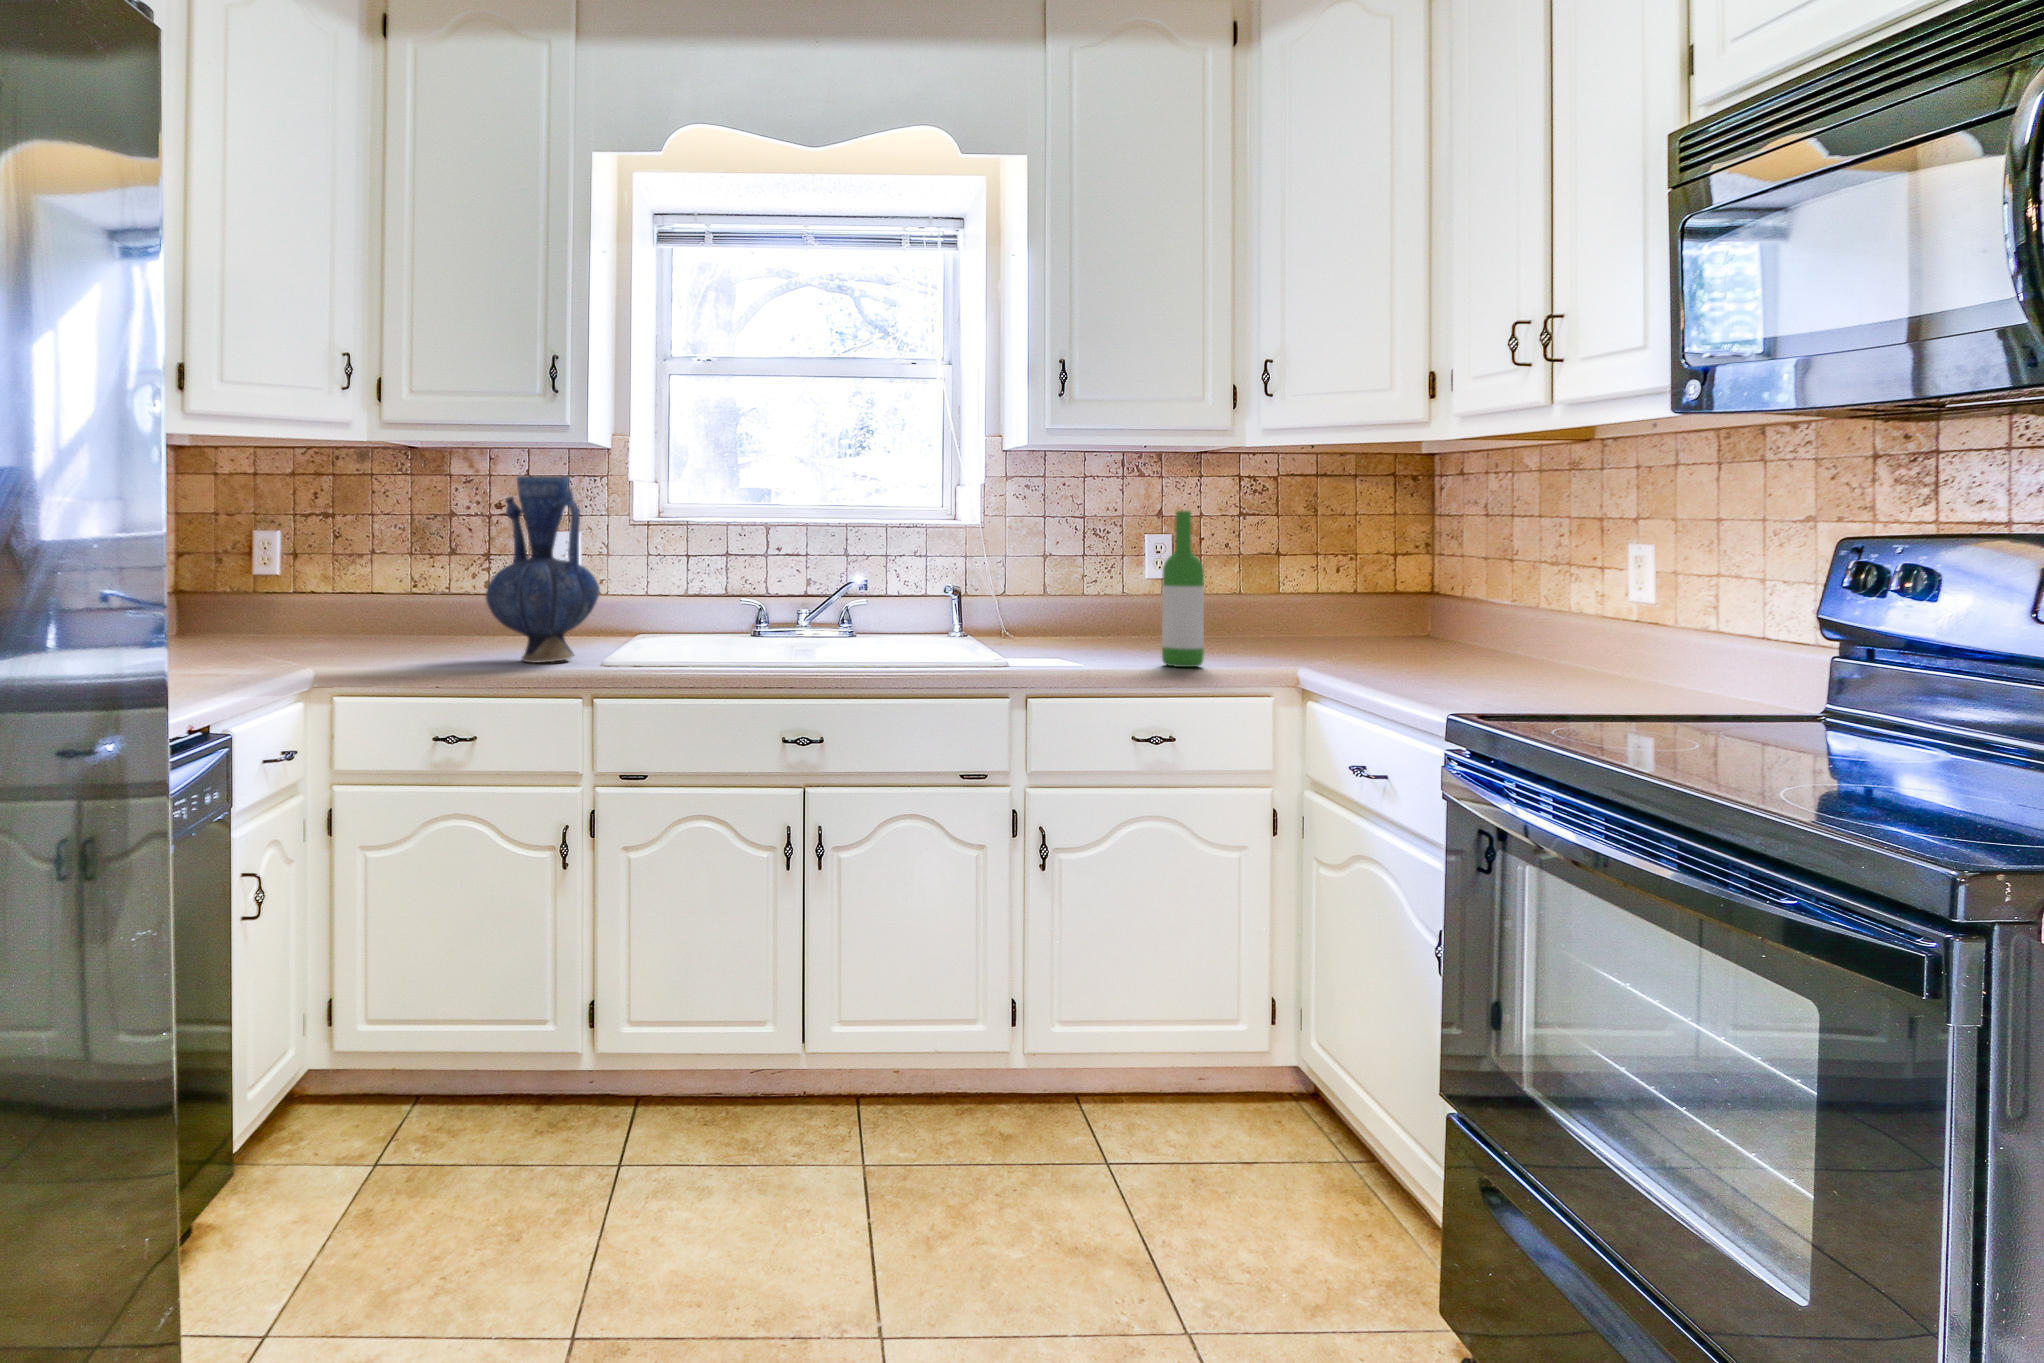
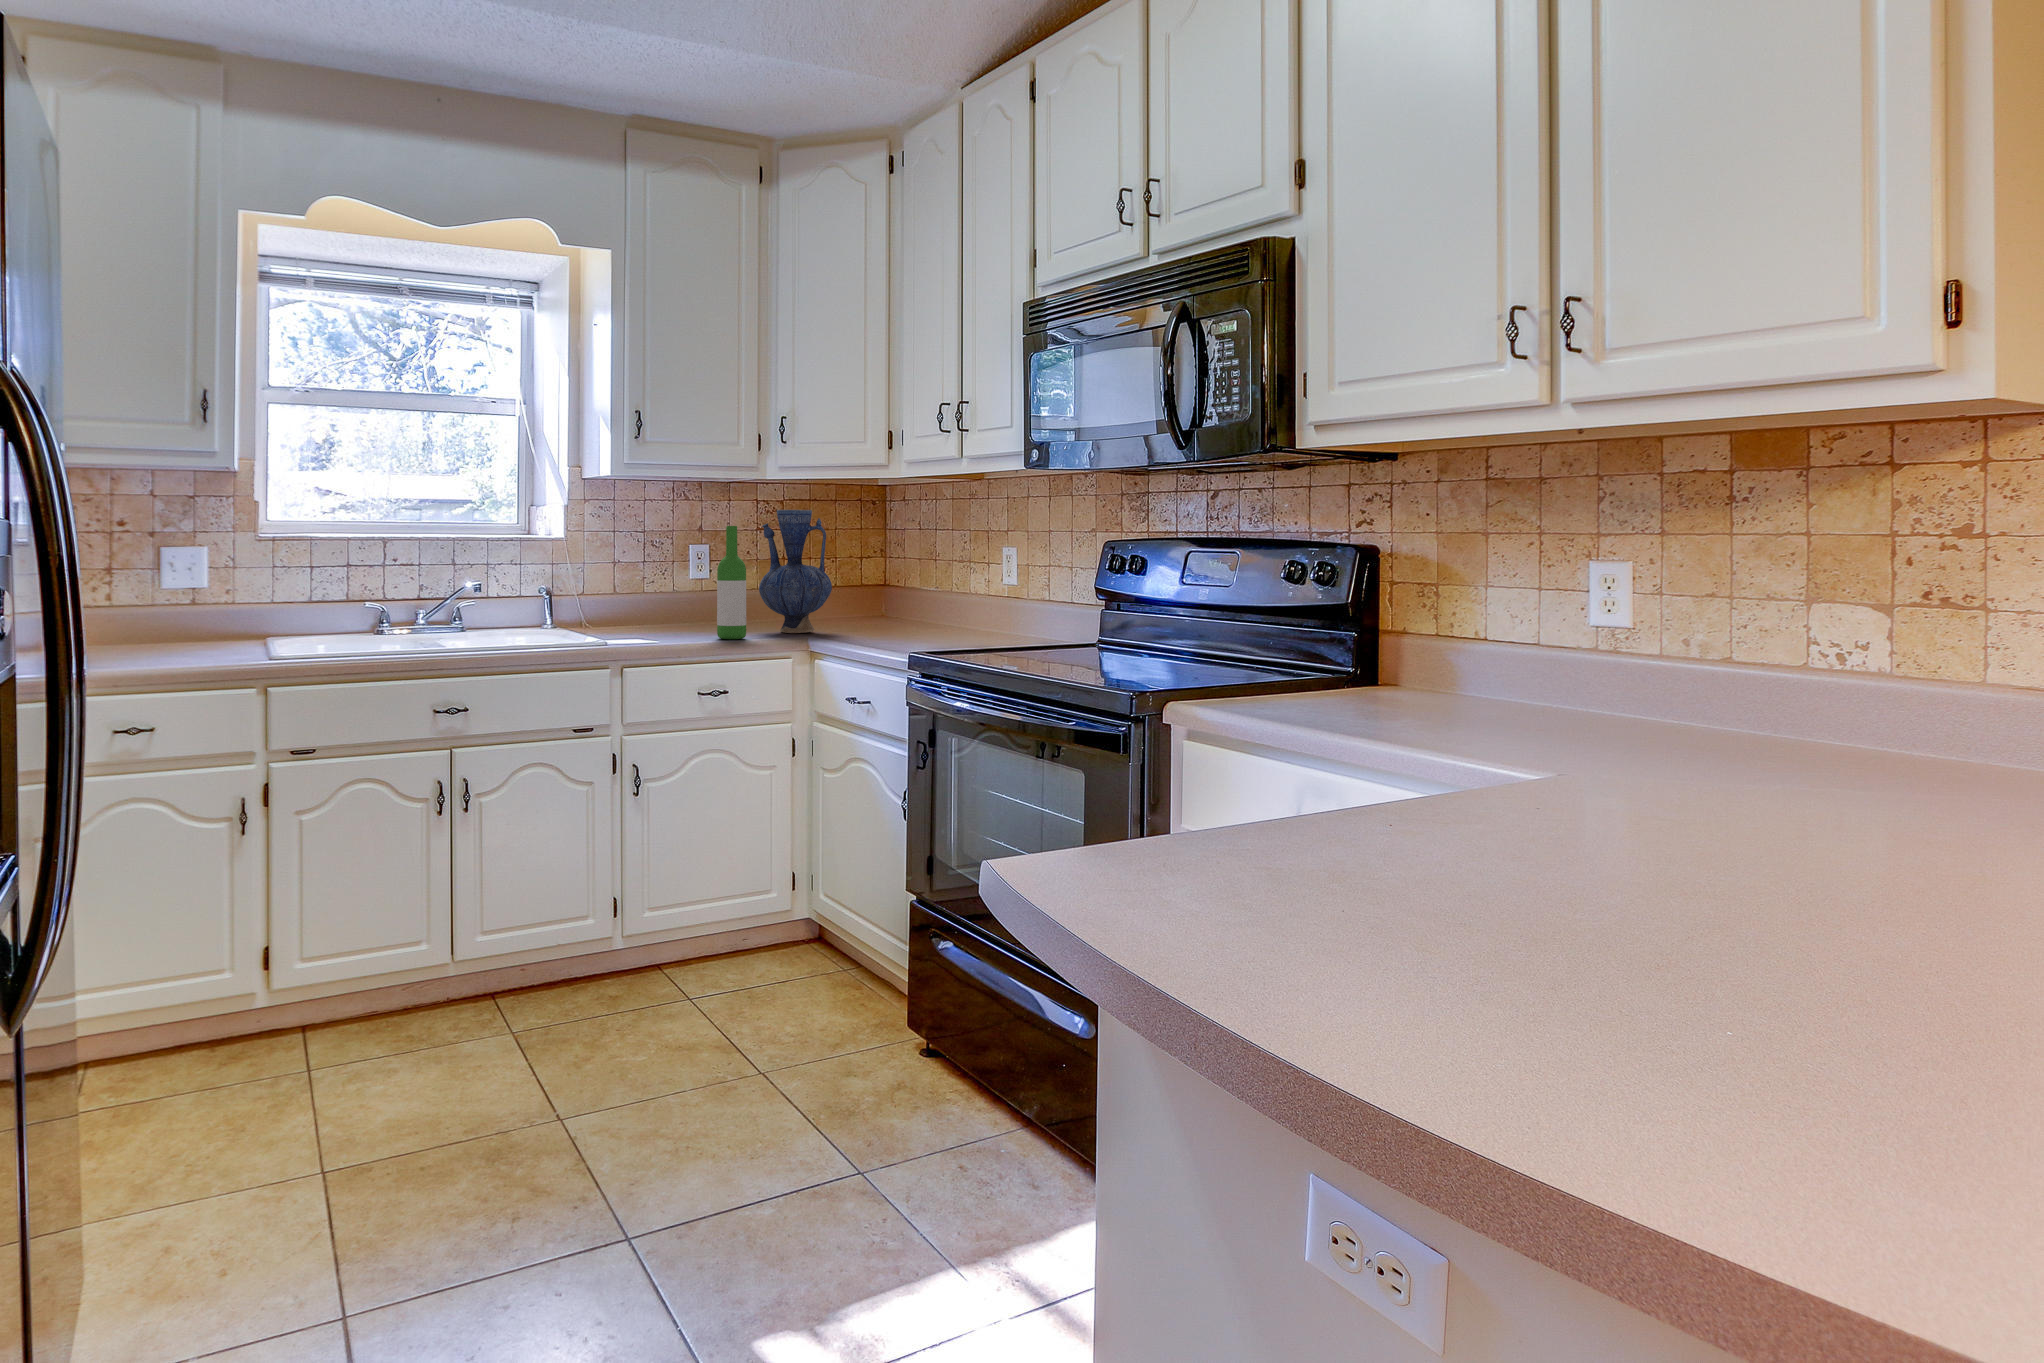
vase: present [486,476,600,663] -> present [759,510,832,633]

